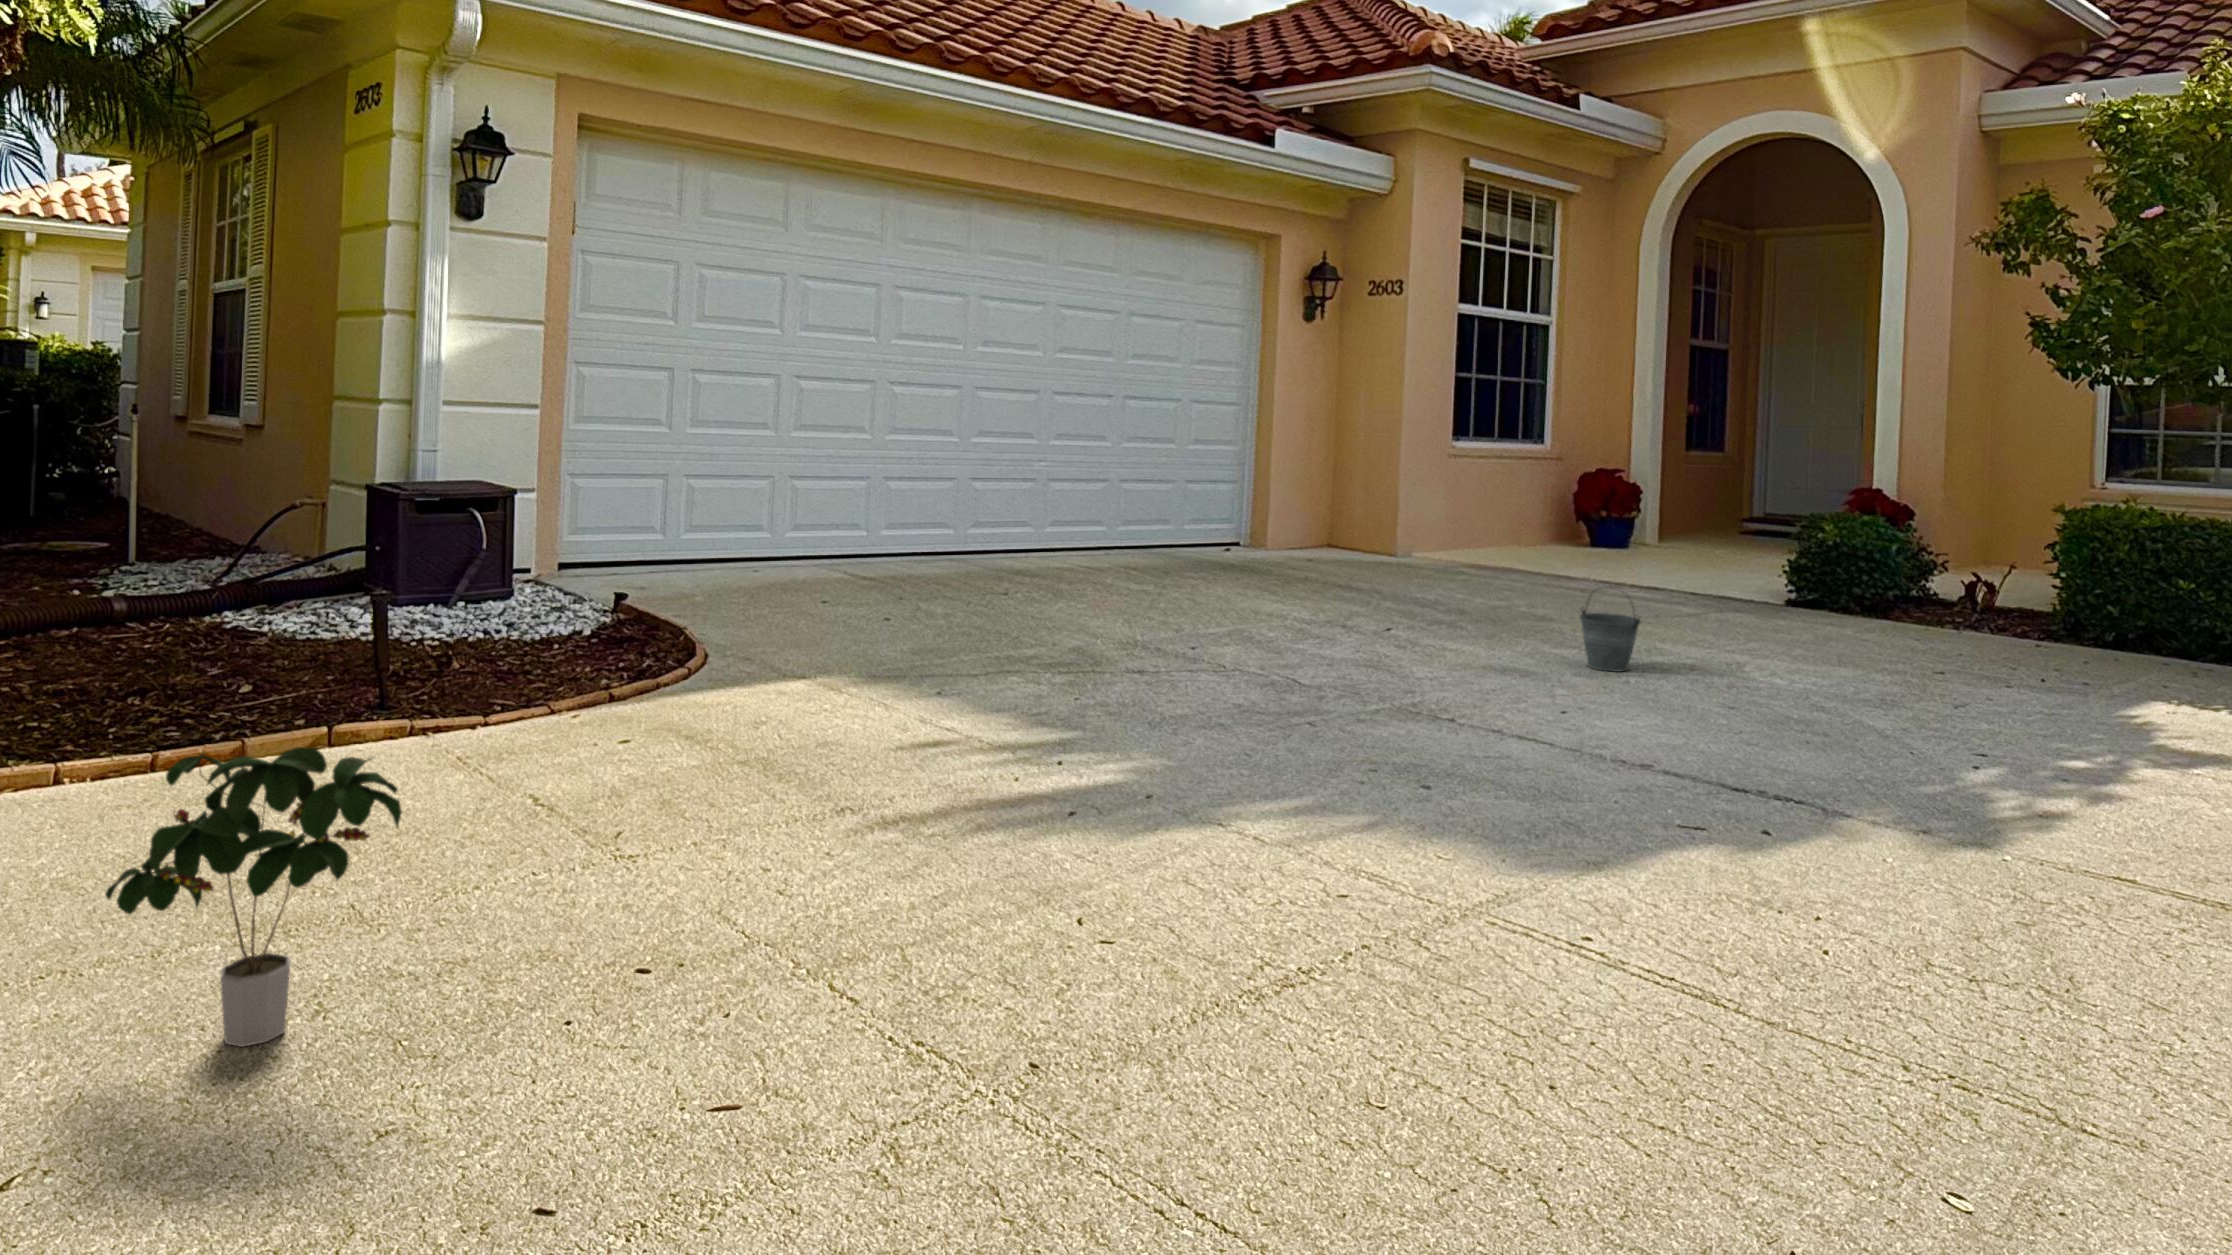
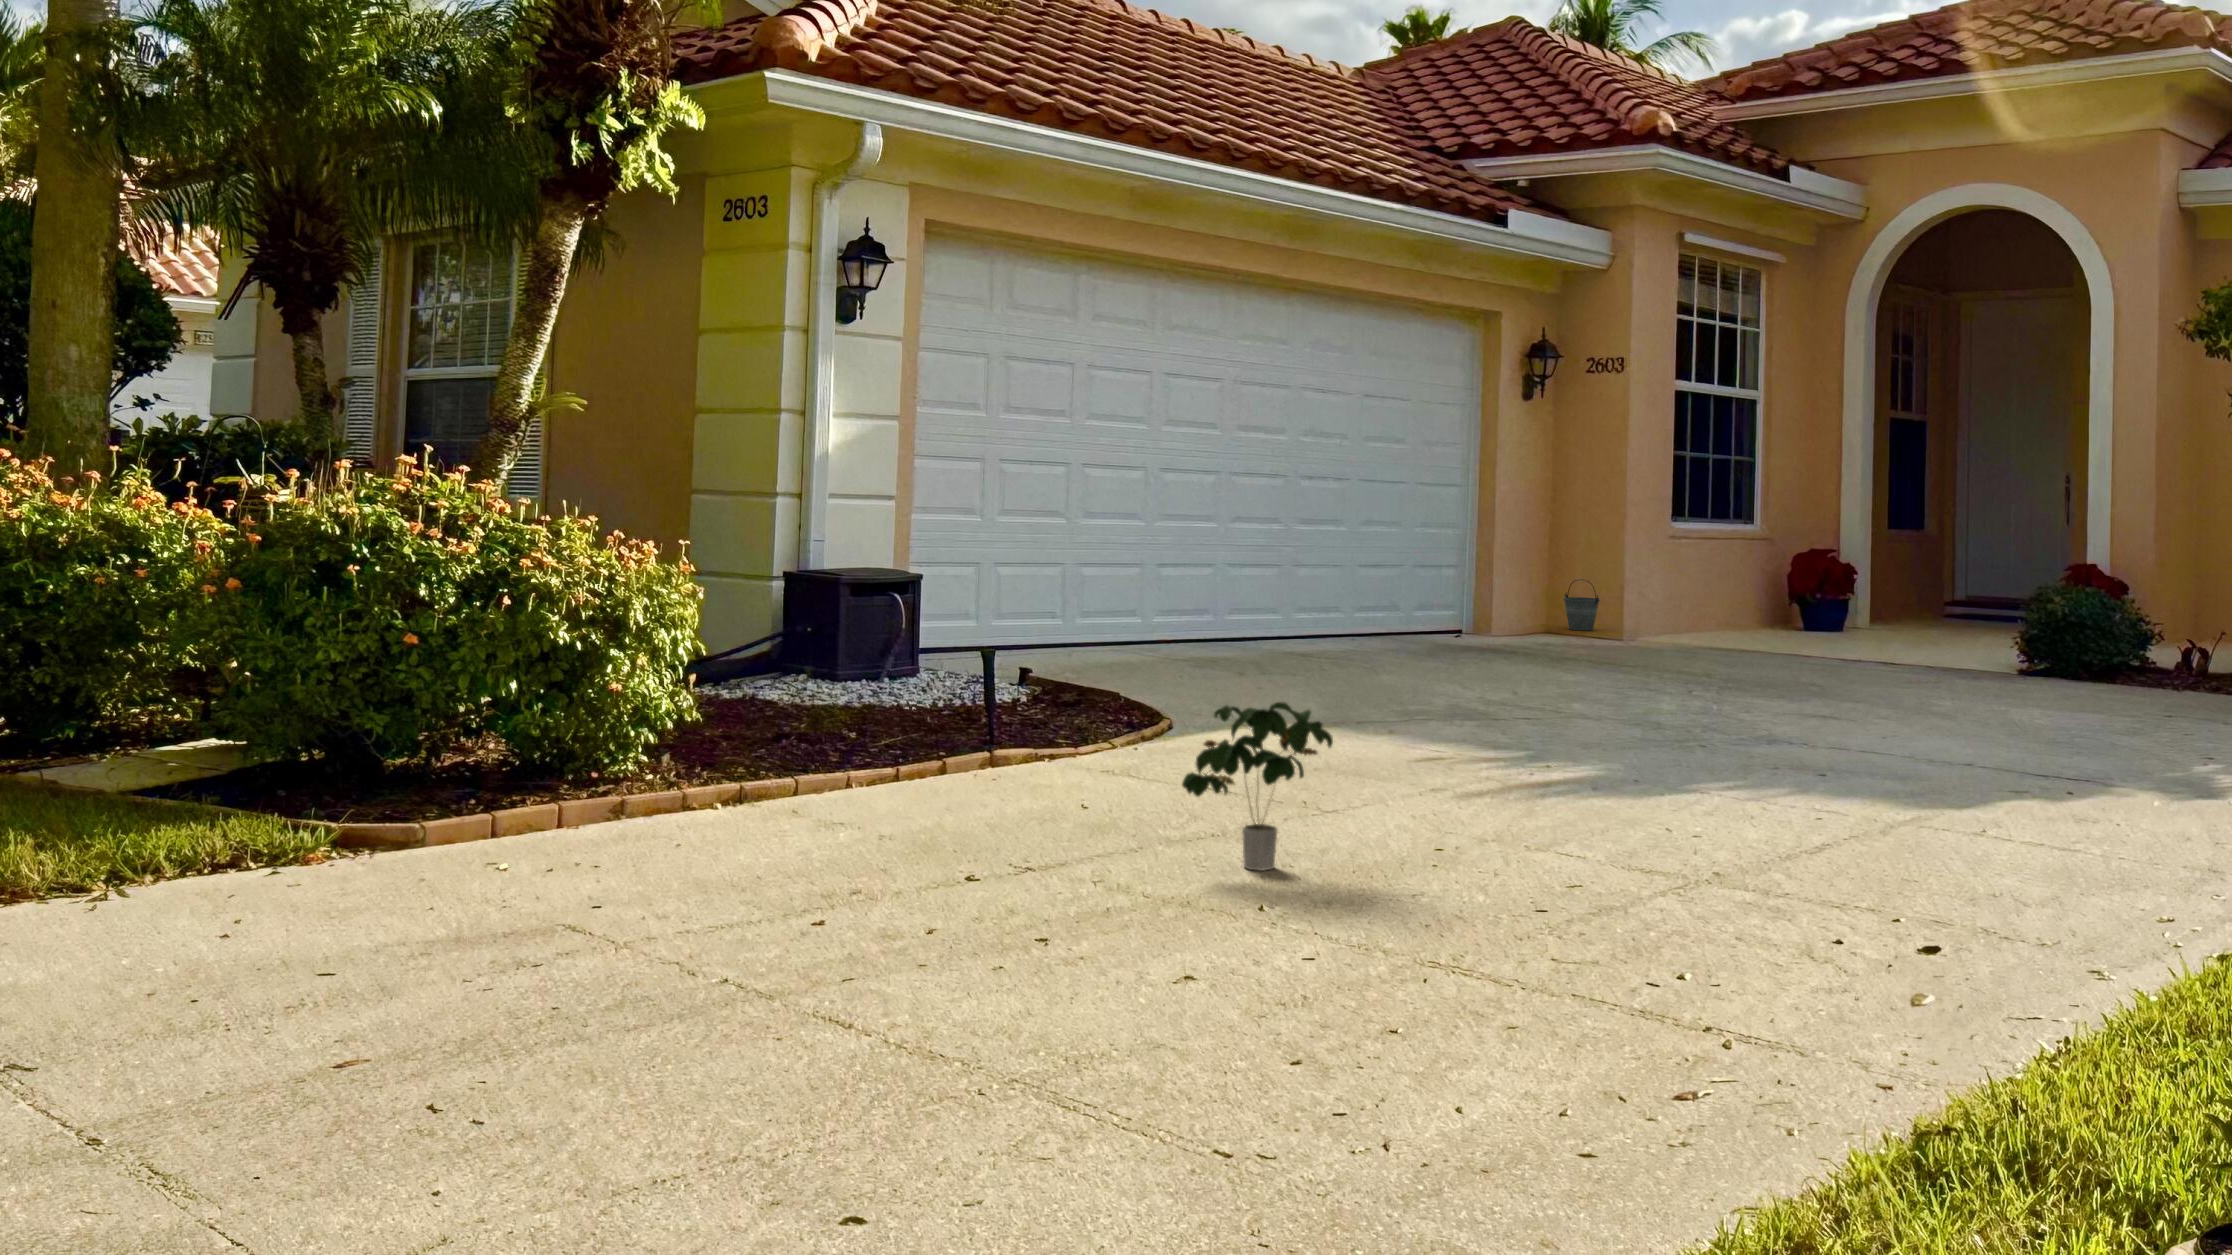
bucket: present [1580,587,1640,672] -> present [1564,579,1600,631]

